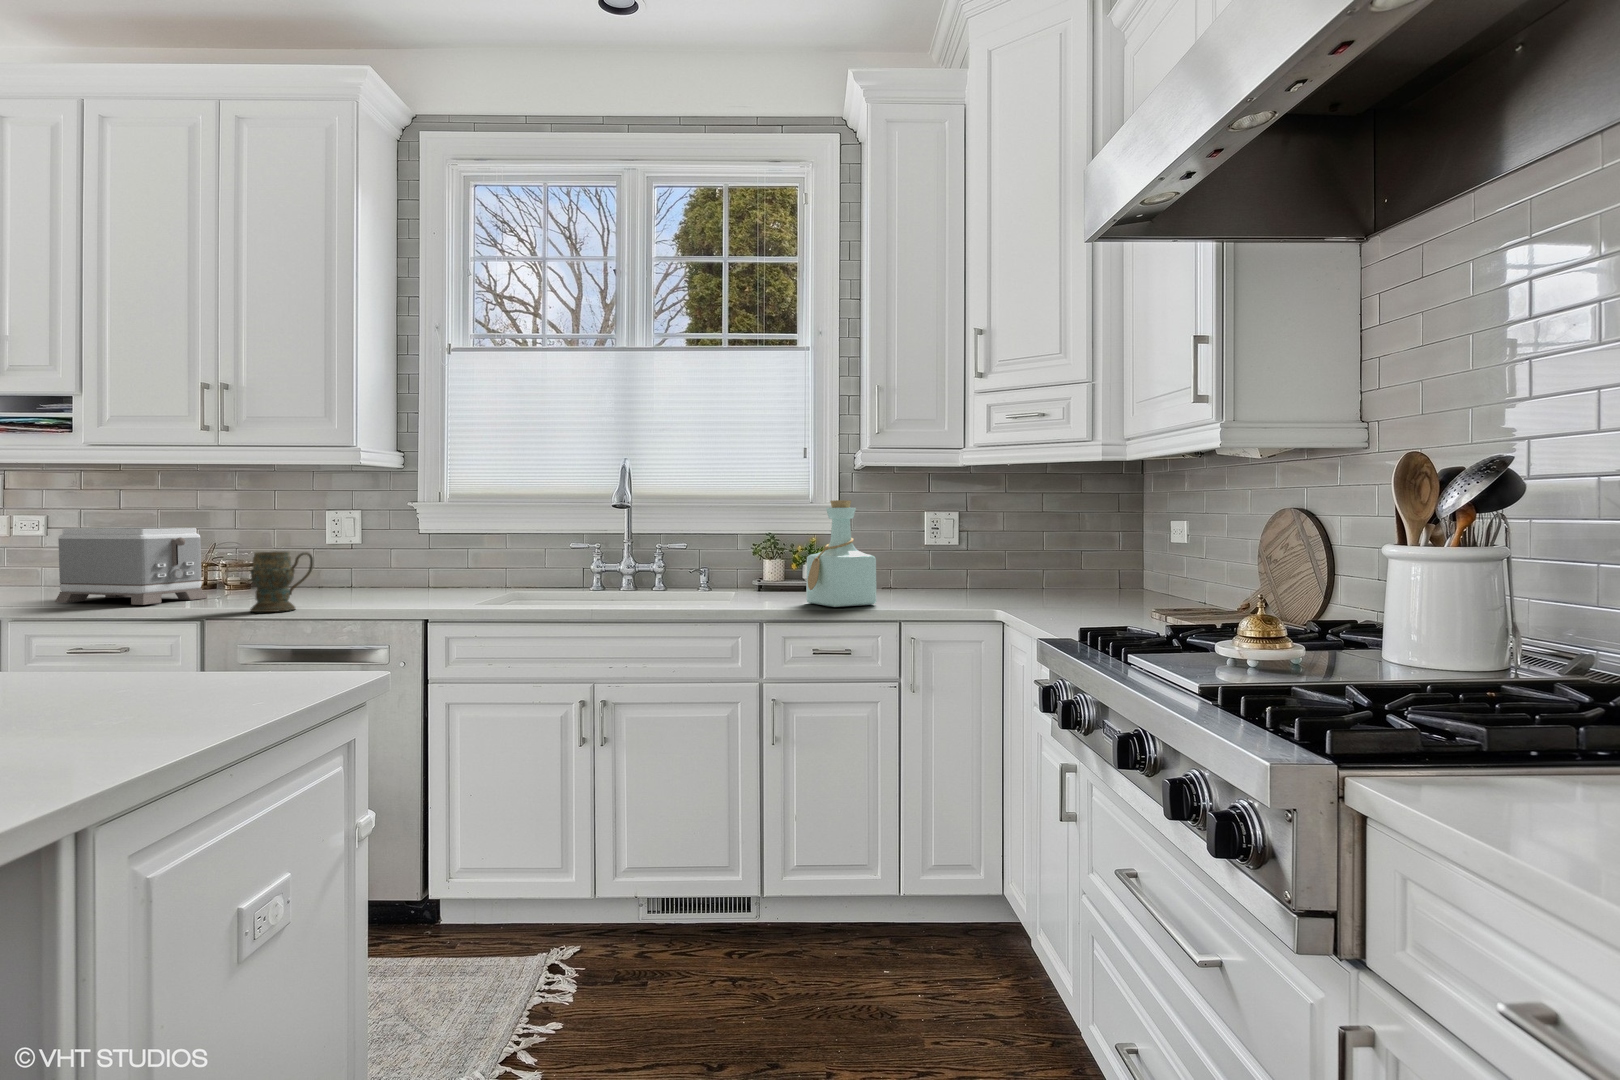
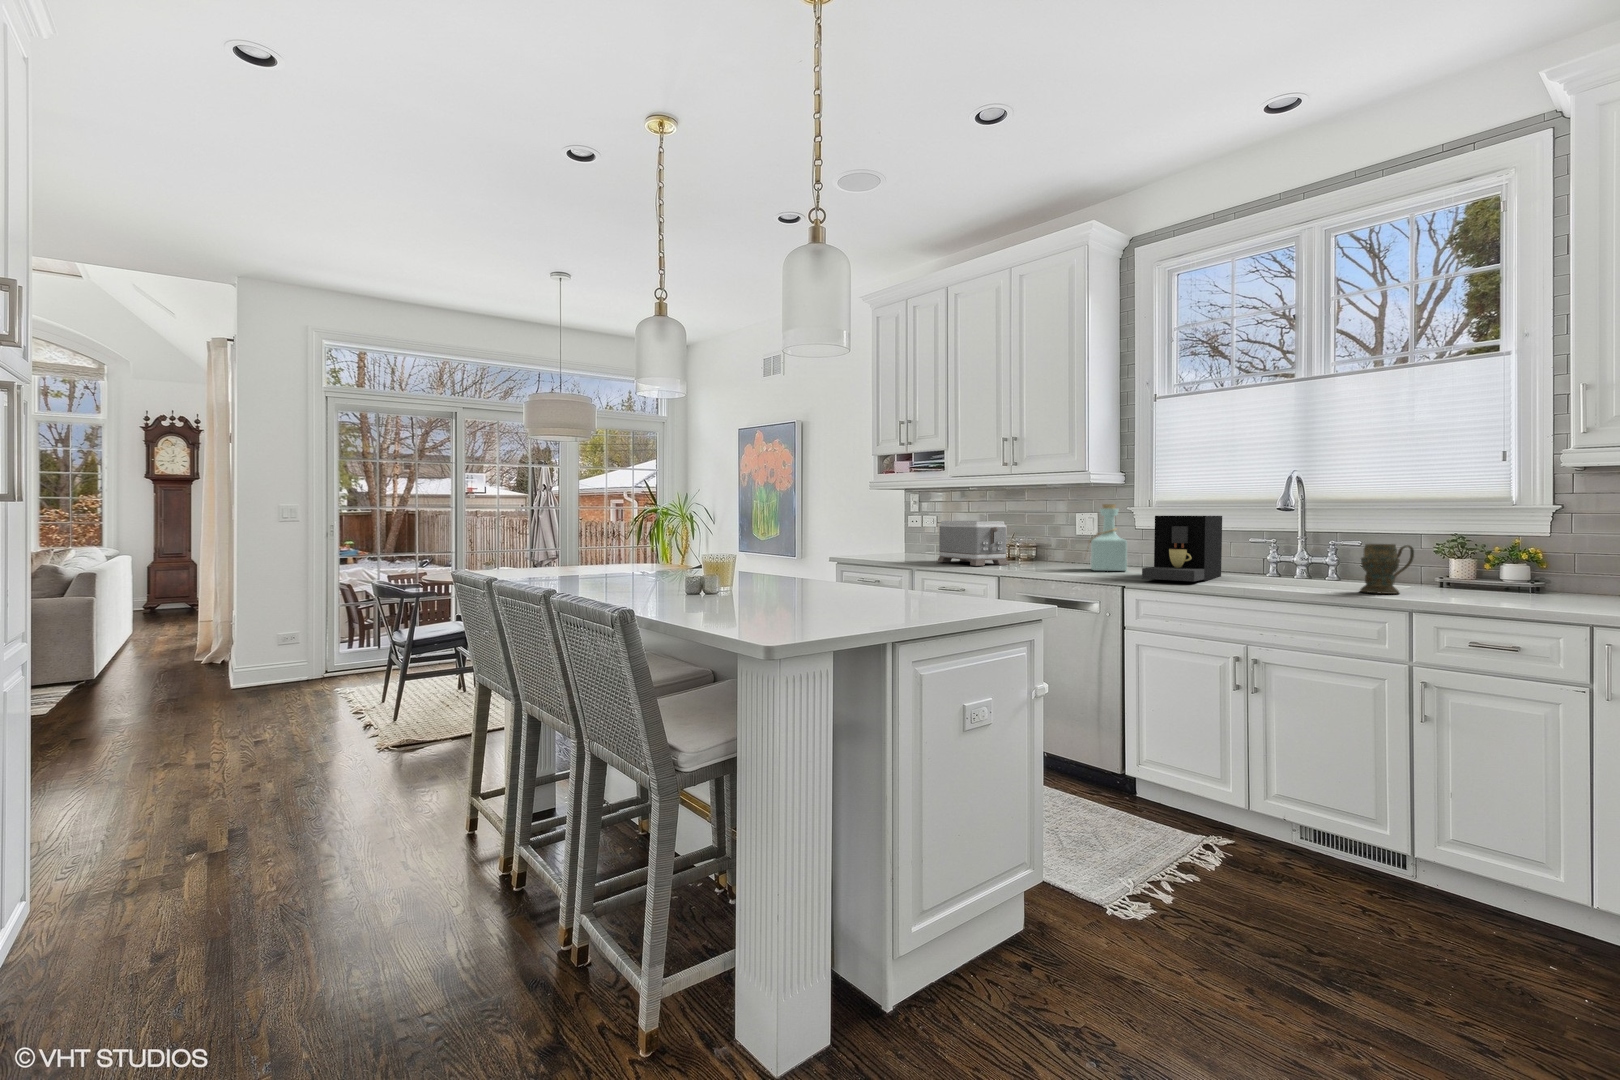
bottle: present [806,500,876,607] -> present [1089,504,1127,571]
coffee maker: none [446,517,539,608] -> present [1142,516,1222,581]
mug: present [250,552,313,612] -> present [1360,544,1414,594]

